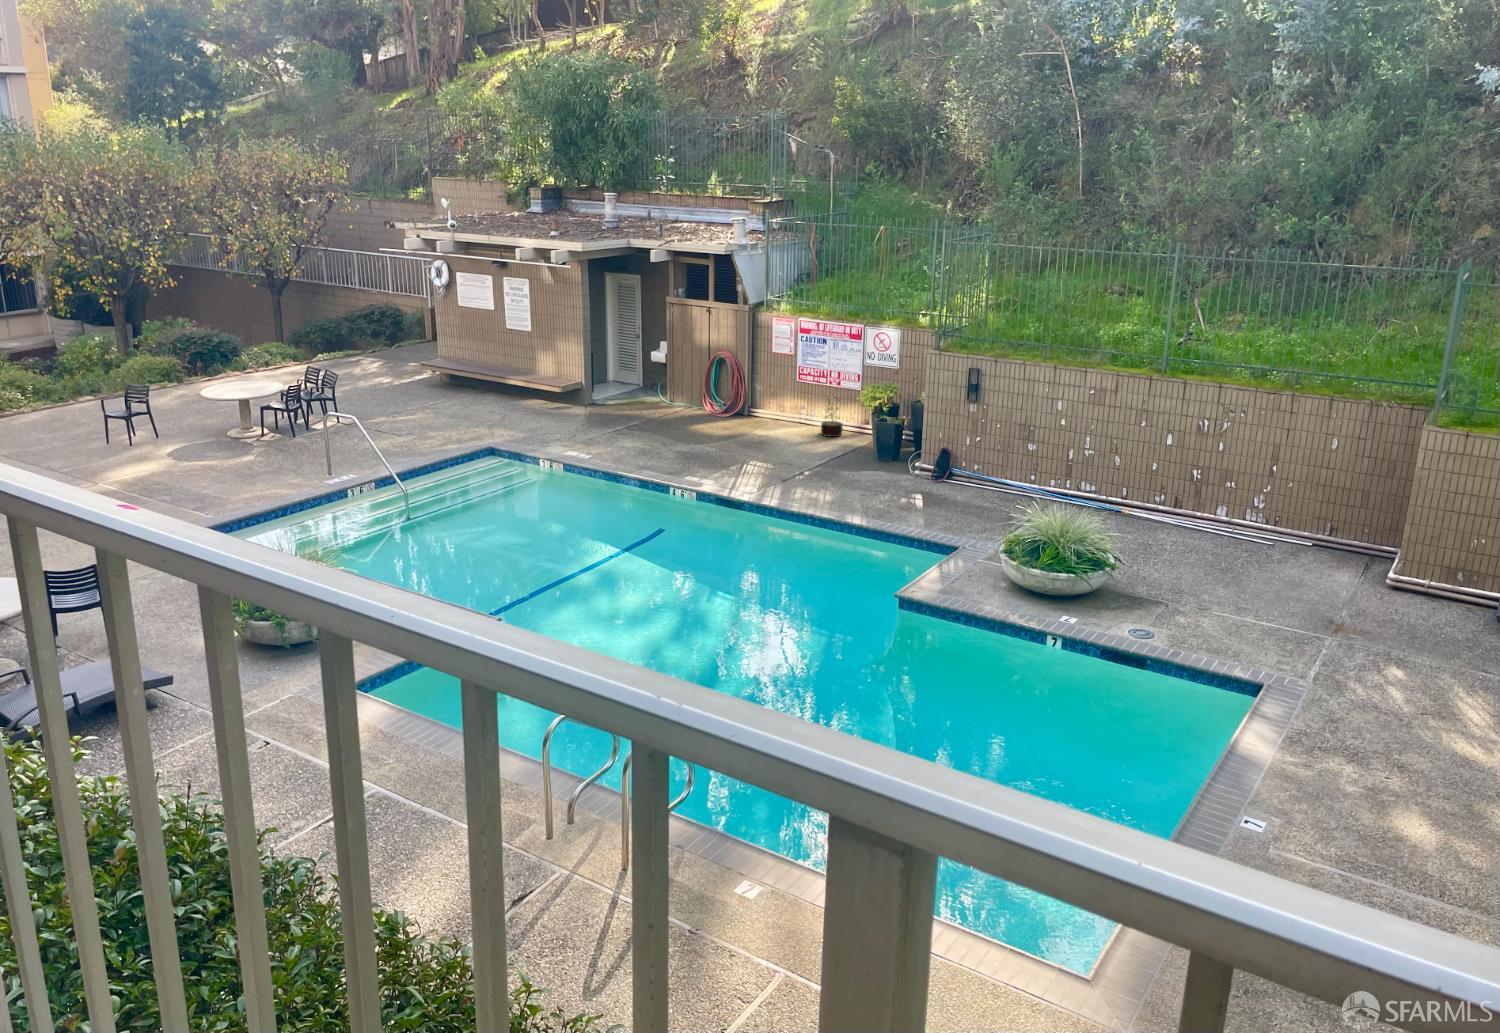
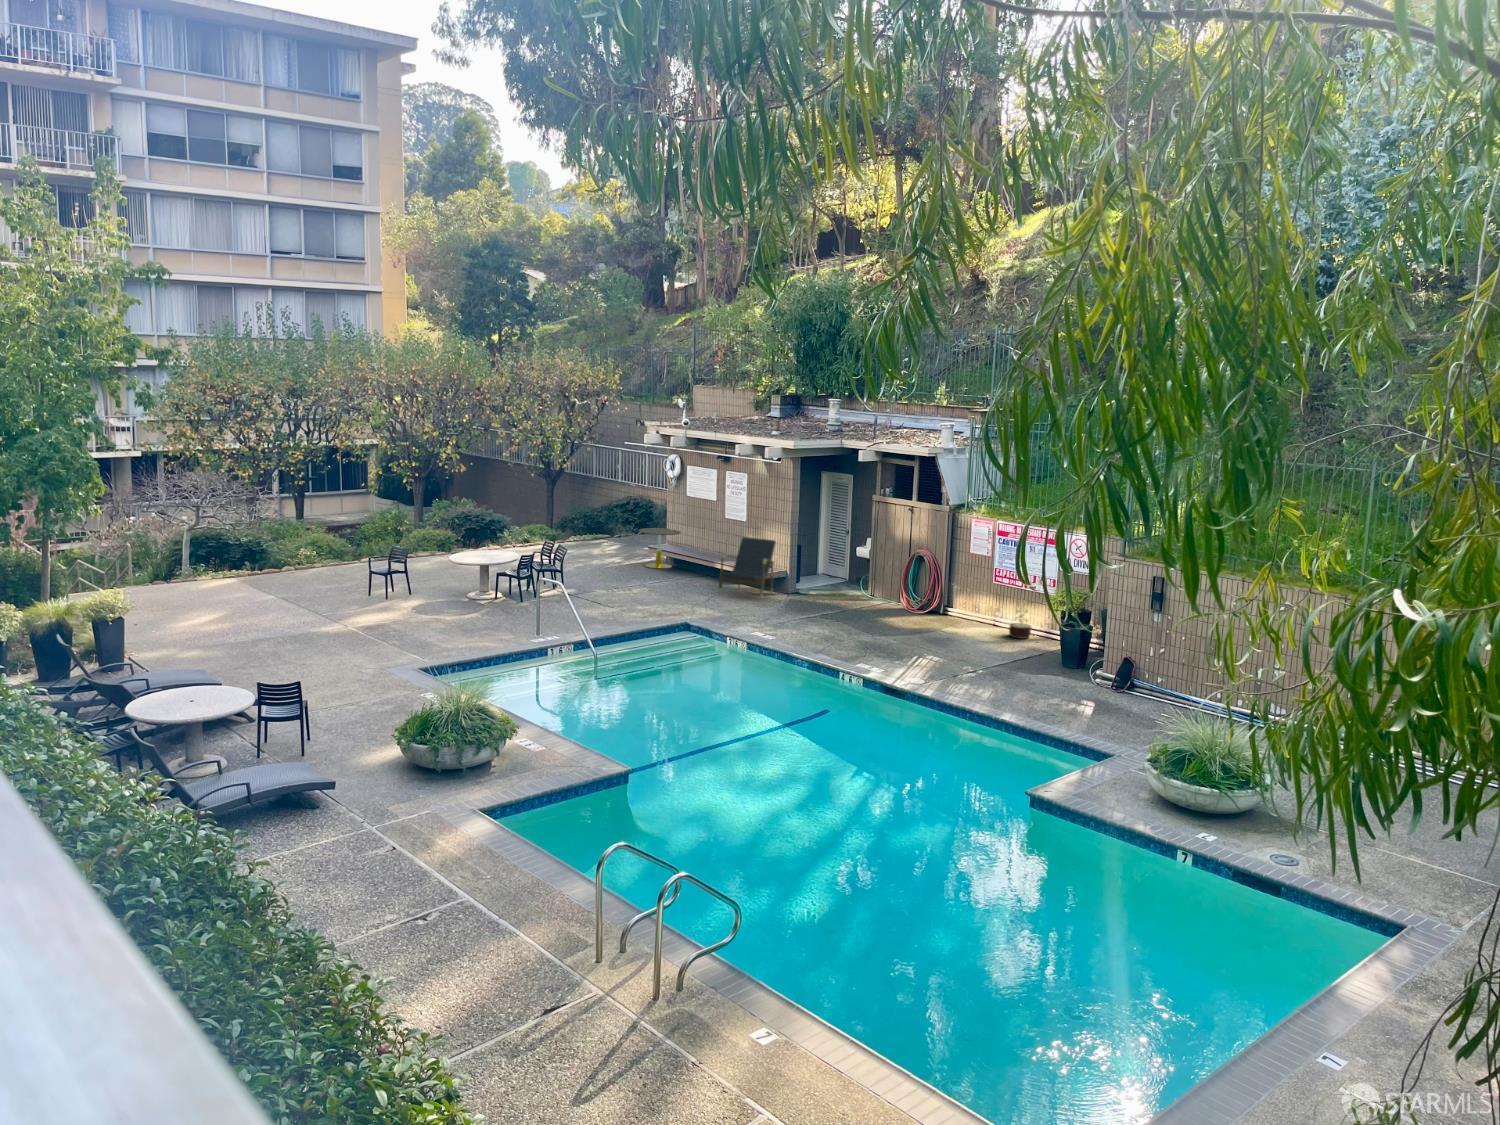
side table: none [405,343,453,388] -> present [639,528,681,568]
lounge chair: none [509,349,566,415] -> present [719,537,776,599]

